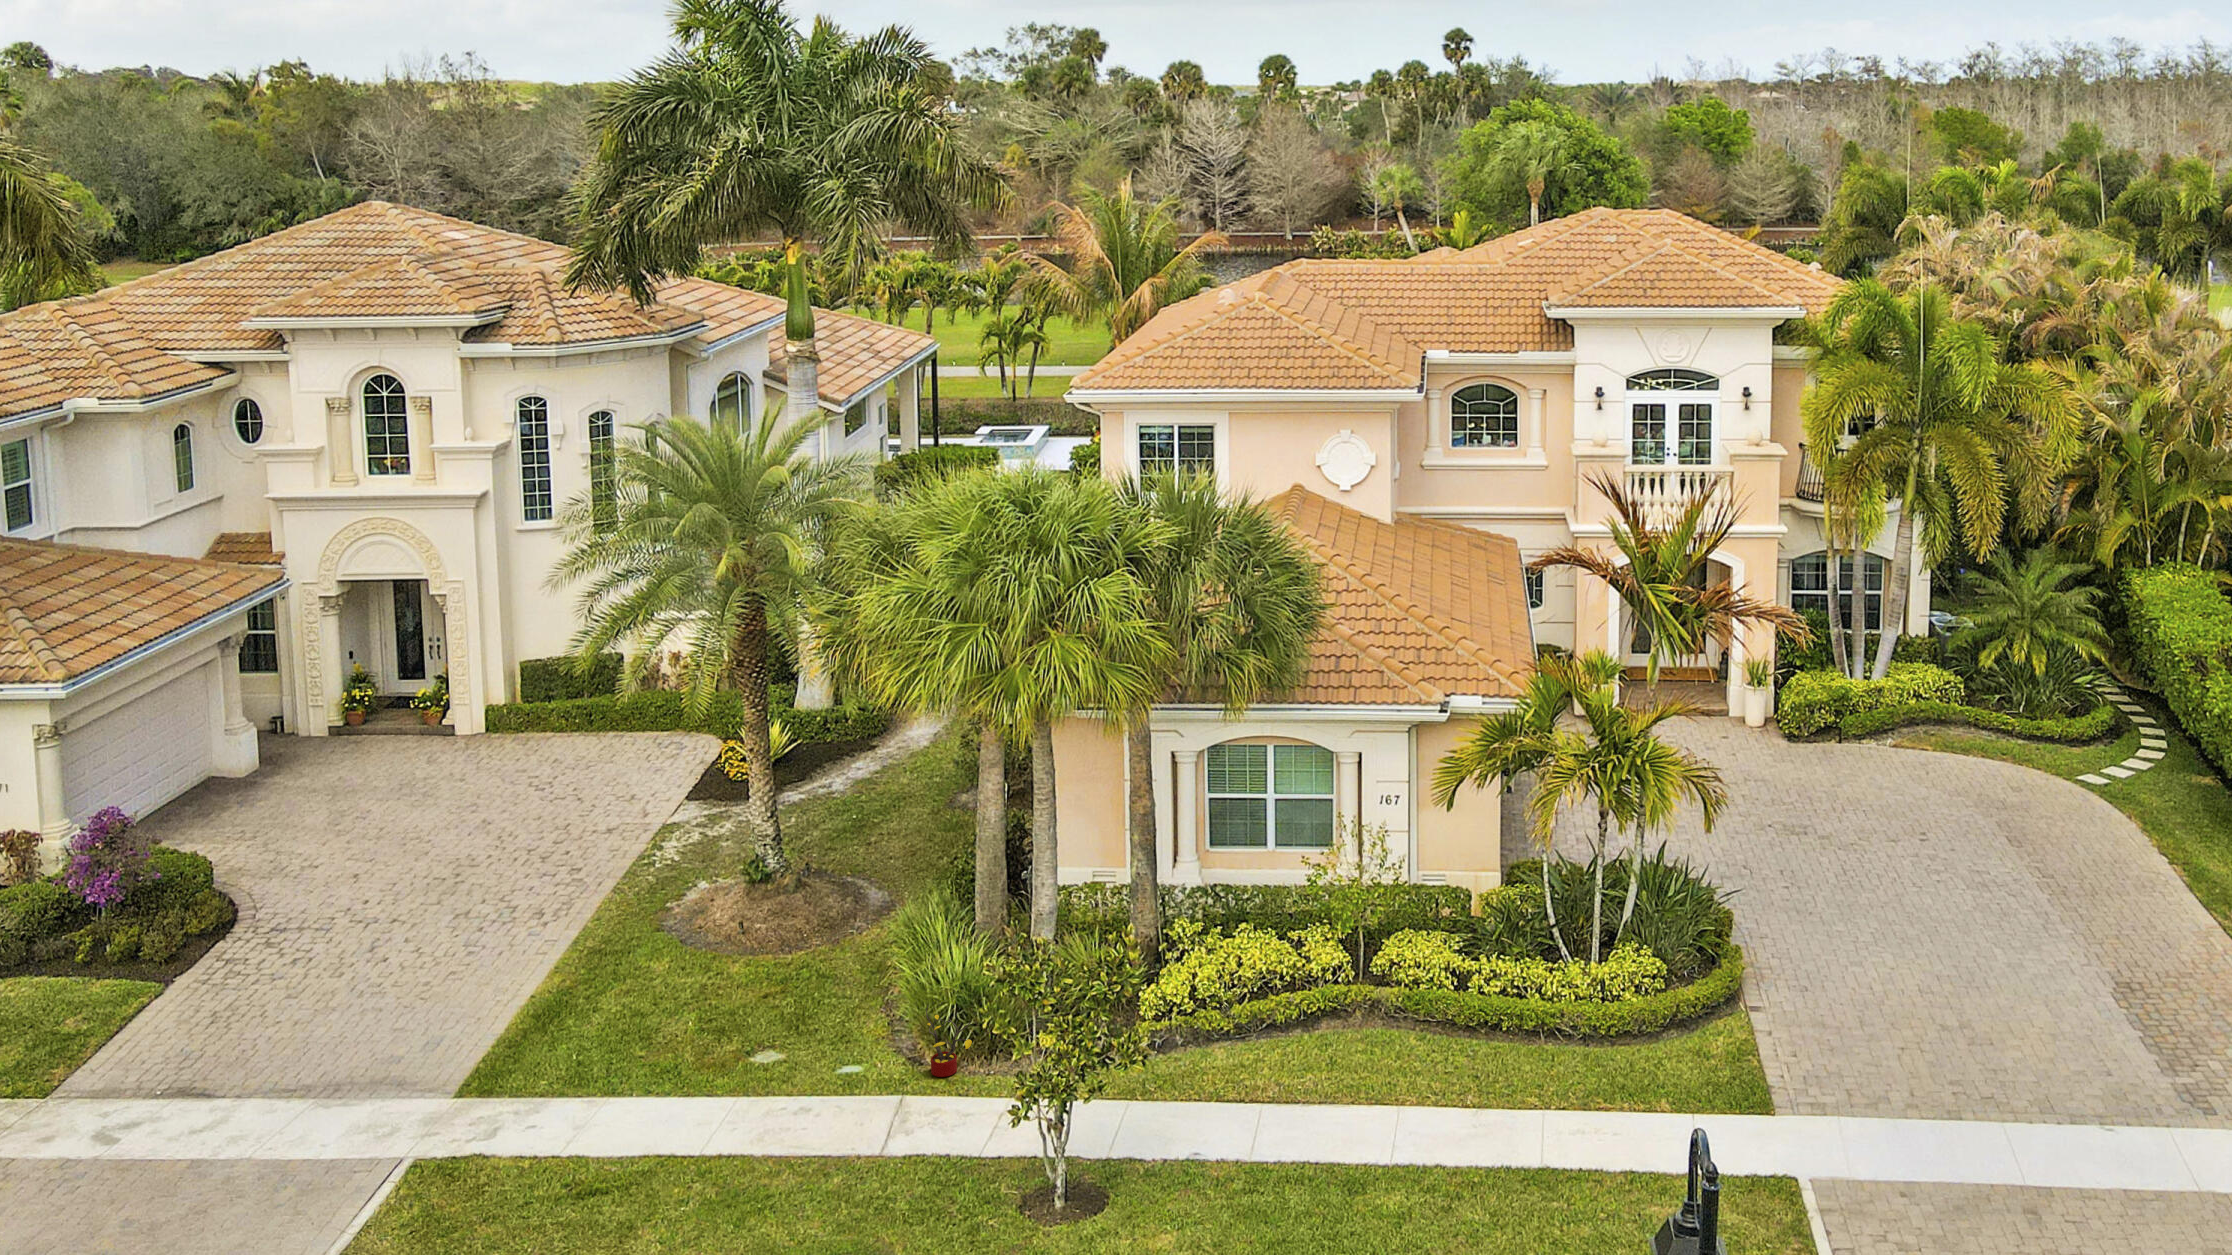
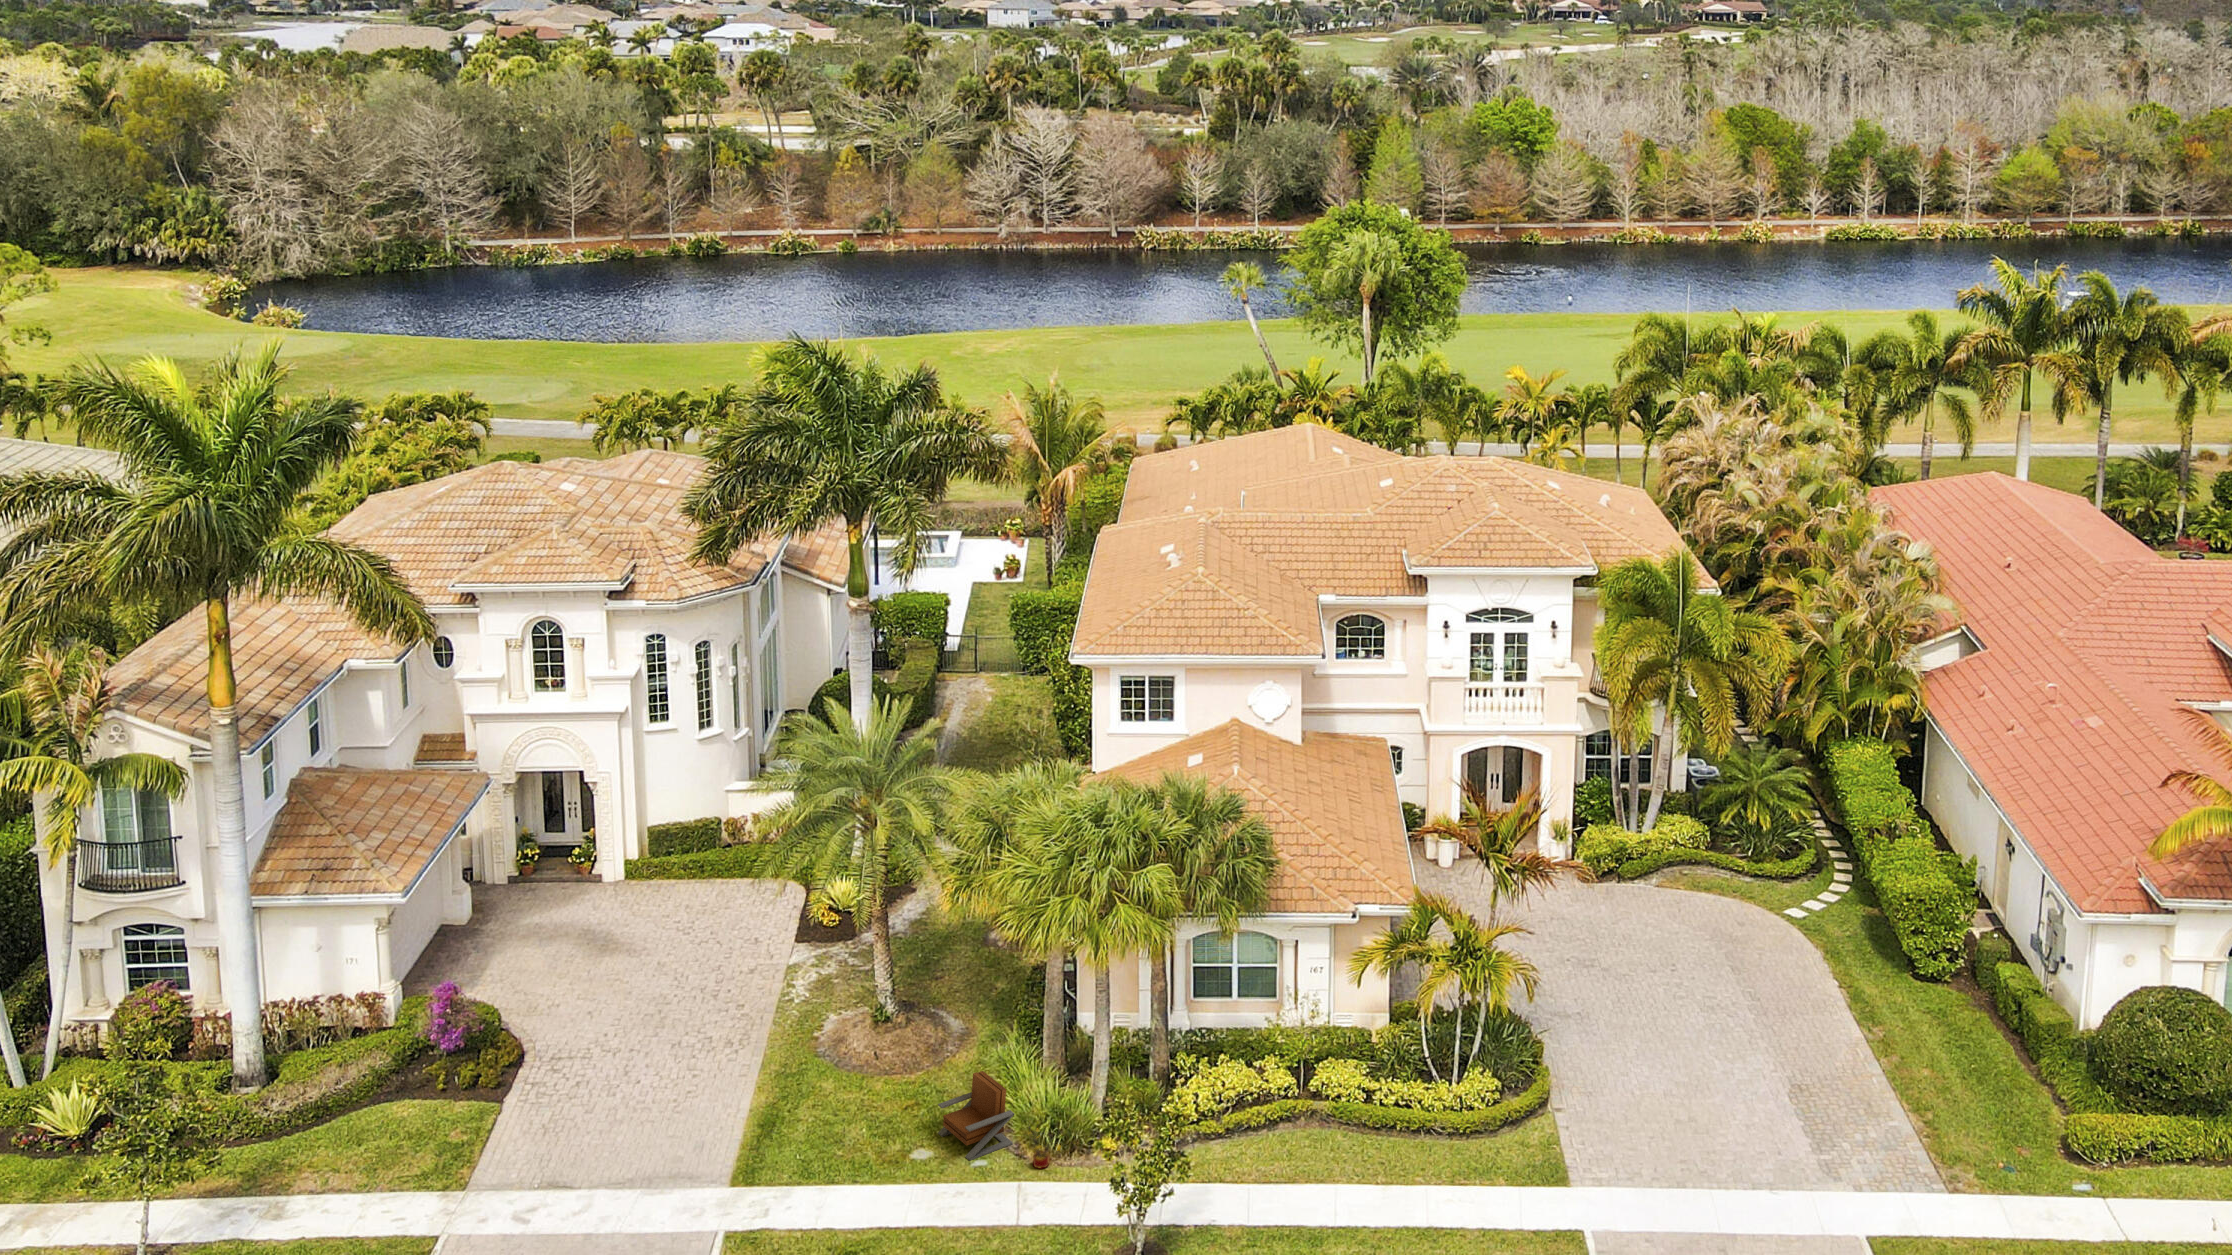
lounge chair: none [800,935,911,1065] -> present [938,1071,1014,1161]

